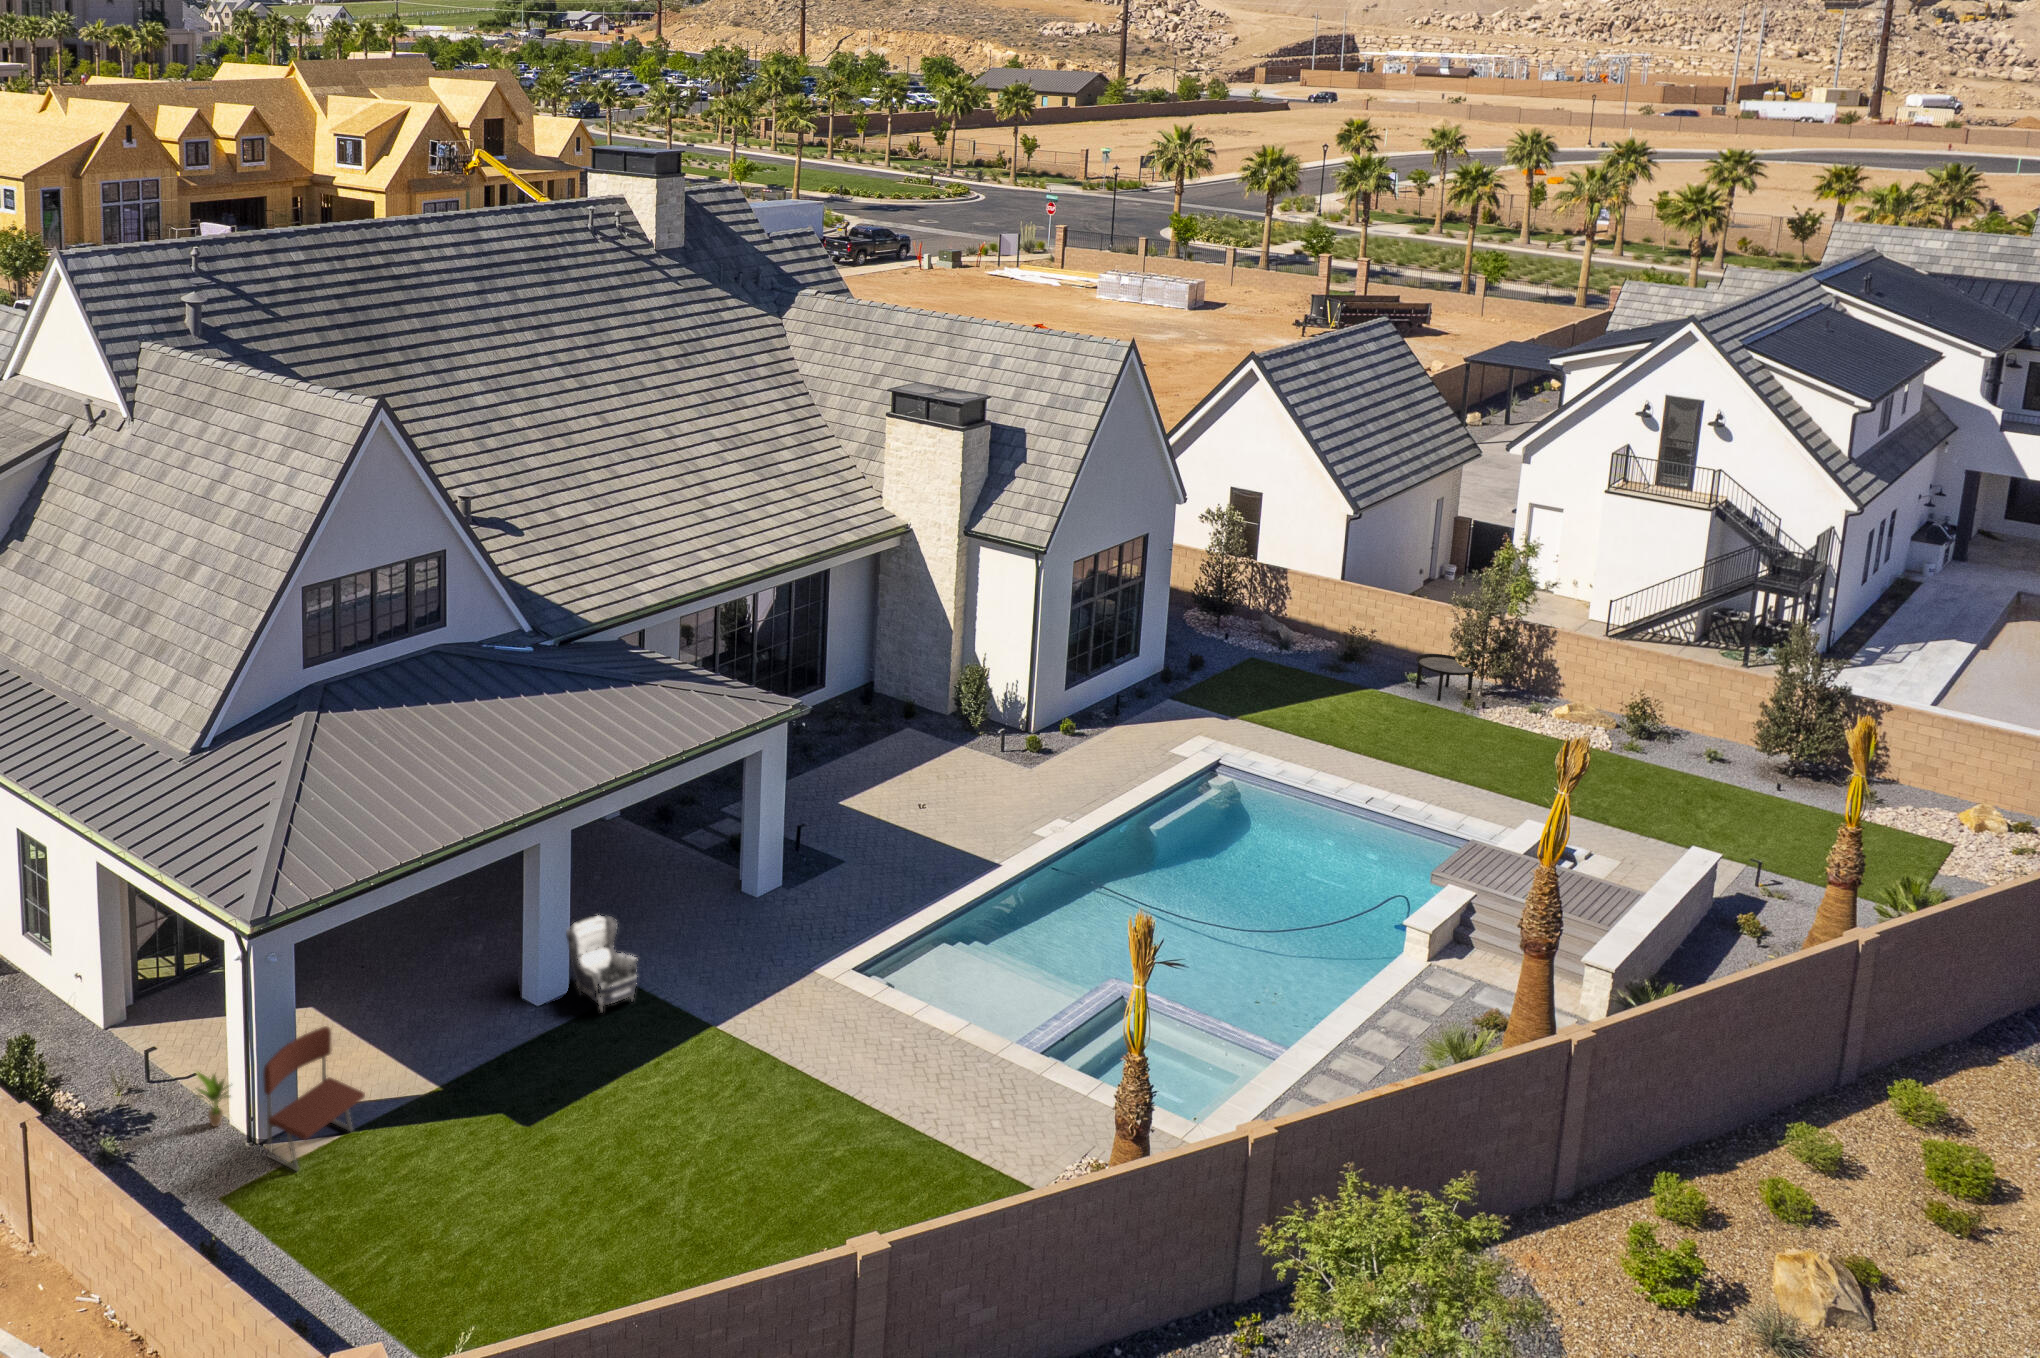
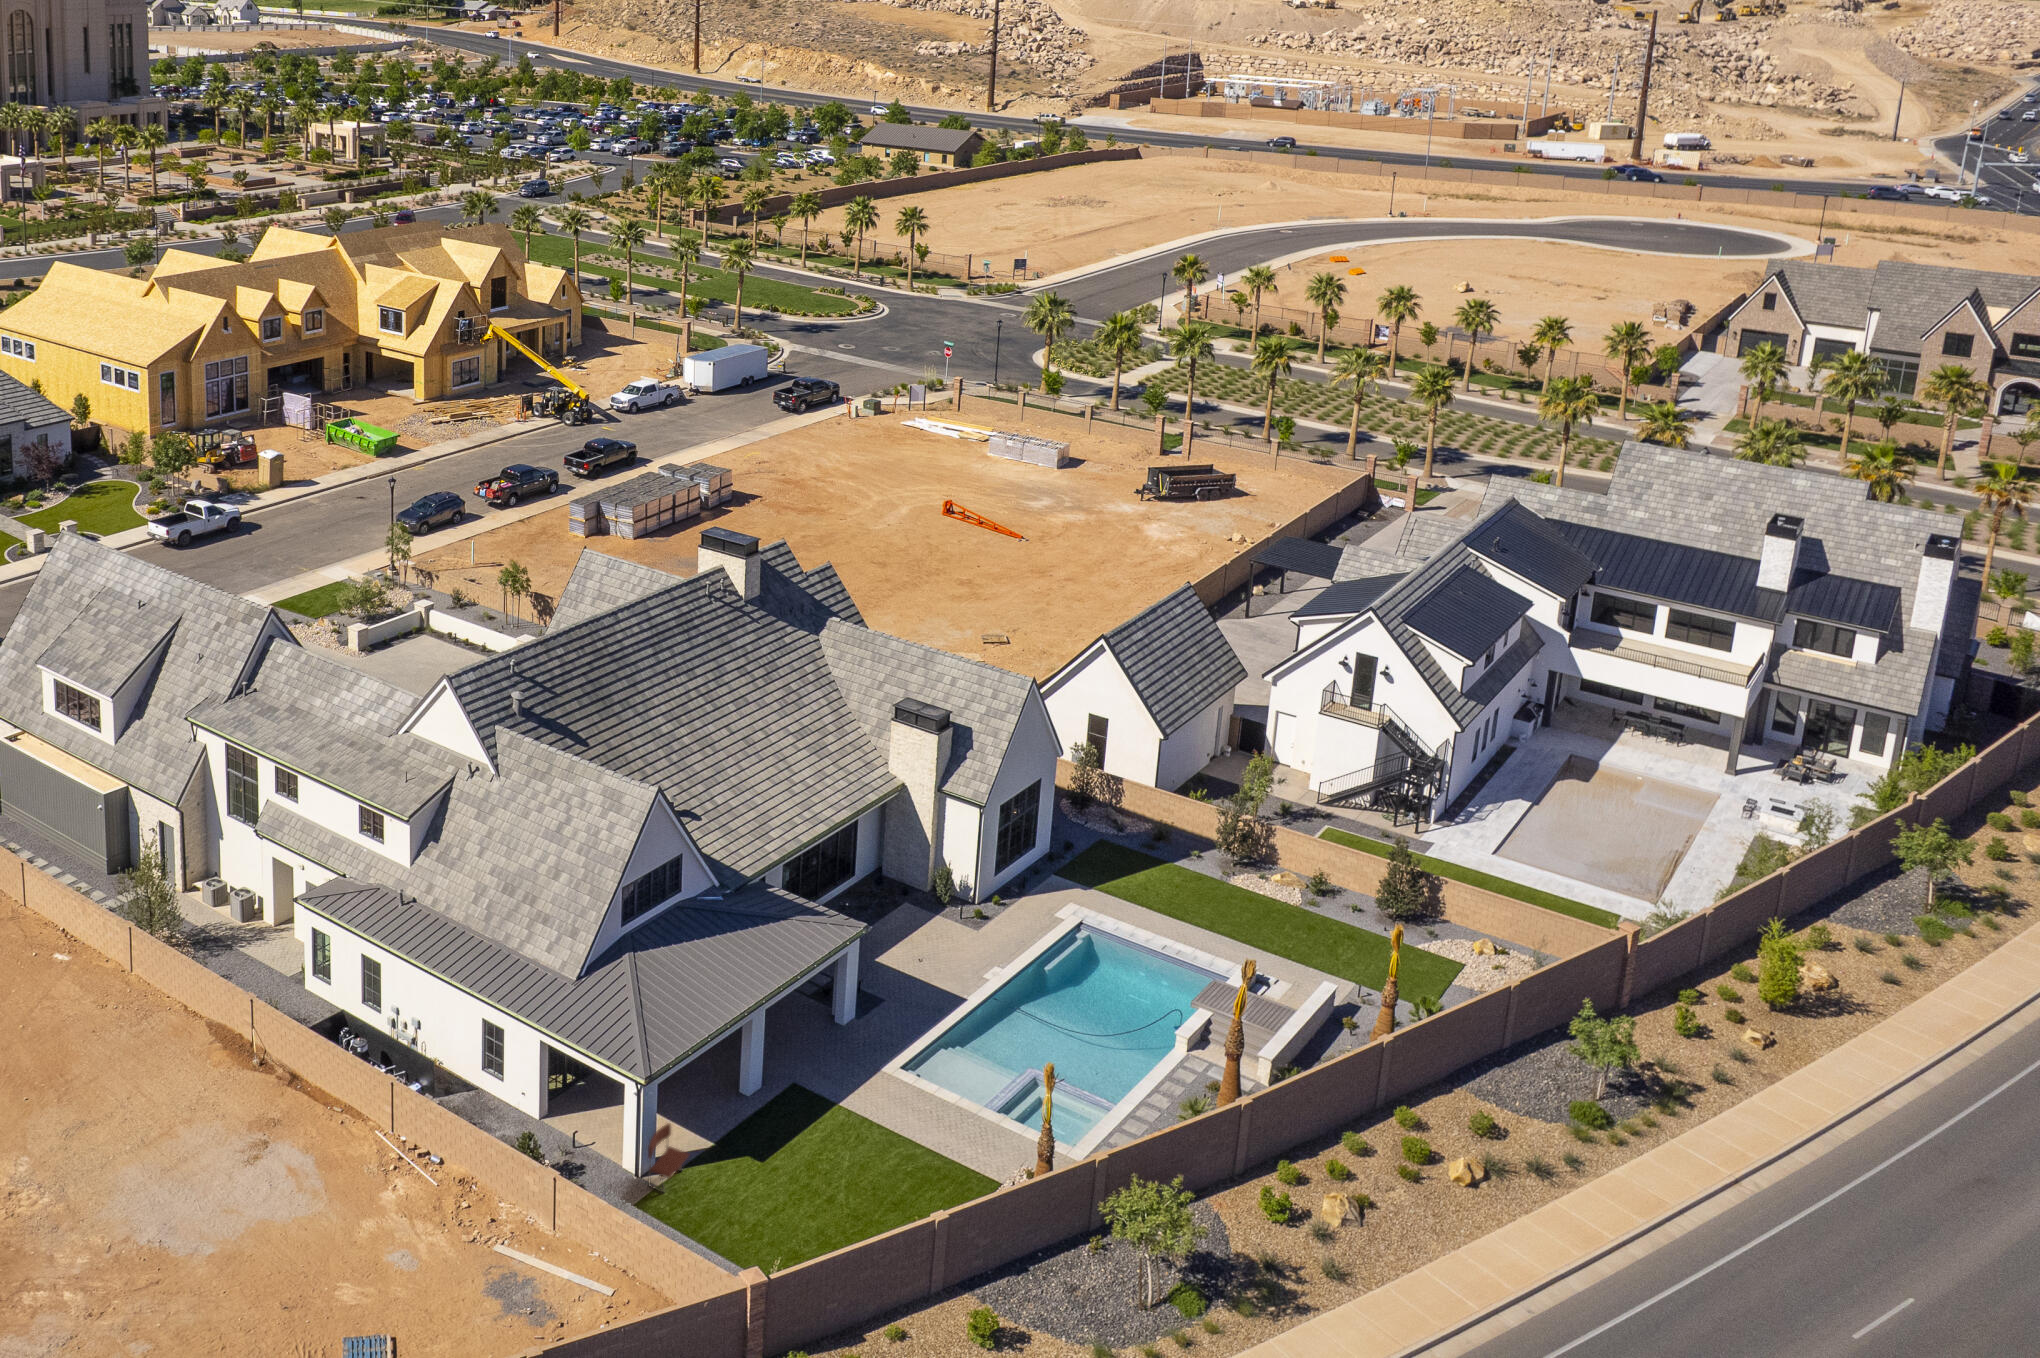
round table: present [1416,654,1476,701] -> none [1200,832,1234,863]
armchair: present [566,916,638,1012] -> none [761,1050,798,1101]
potted plant: present [197,1072,230,1127] -> none [608,1147,628,1172]

